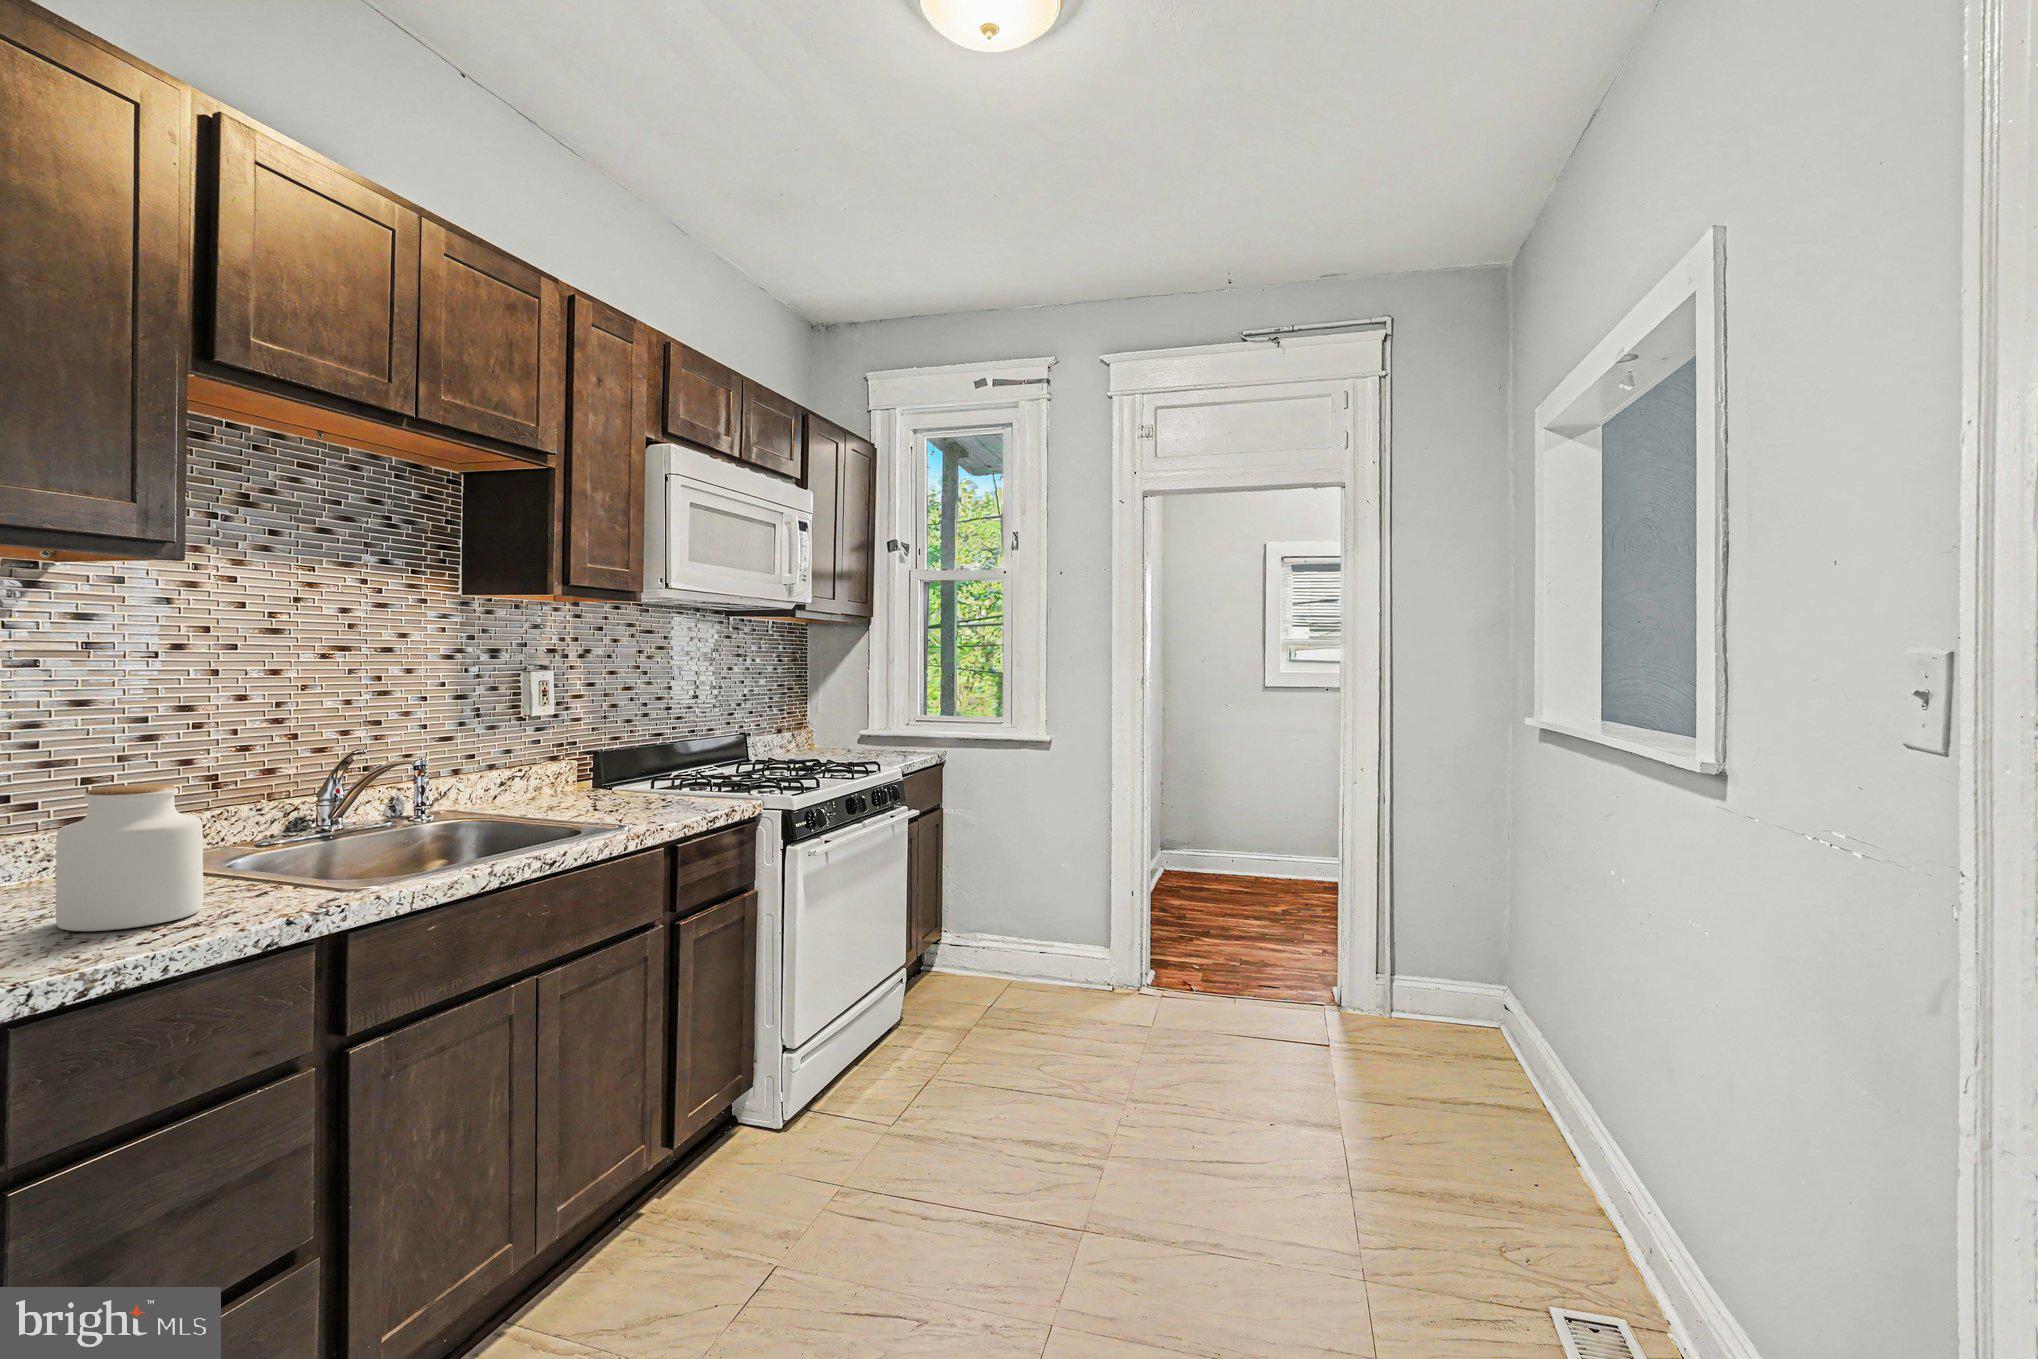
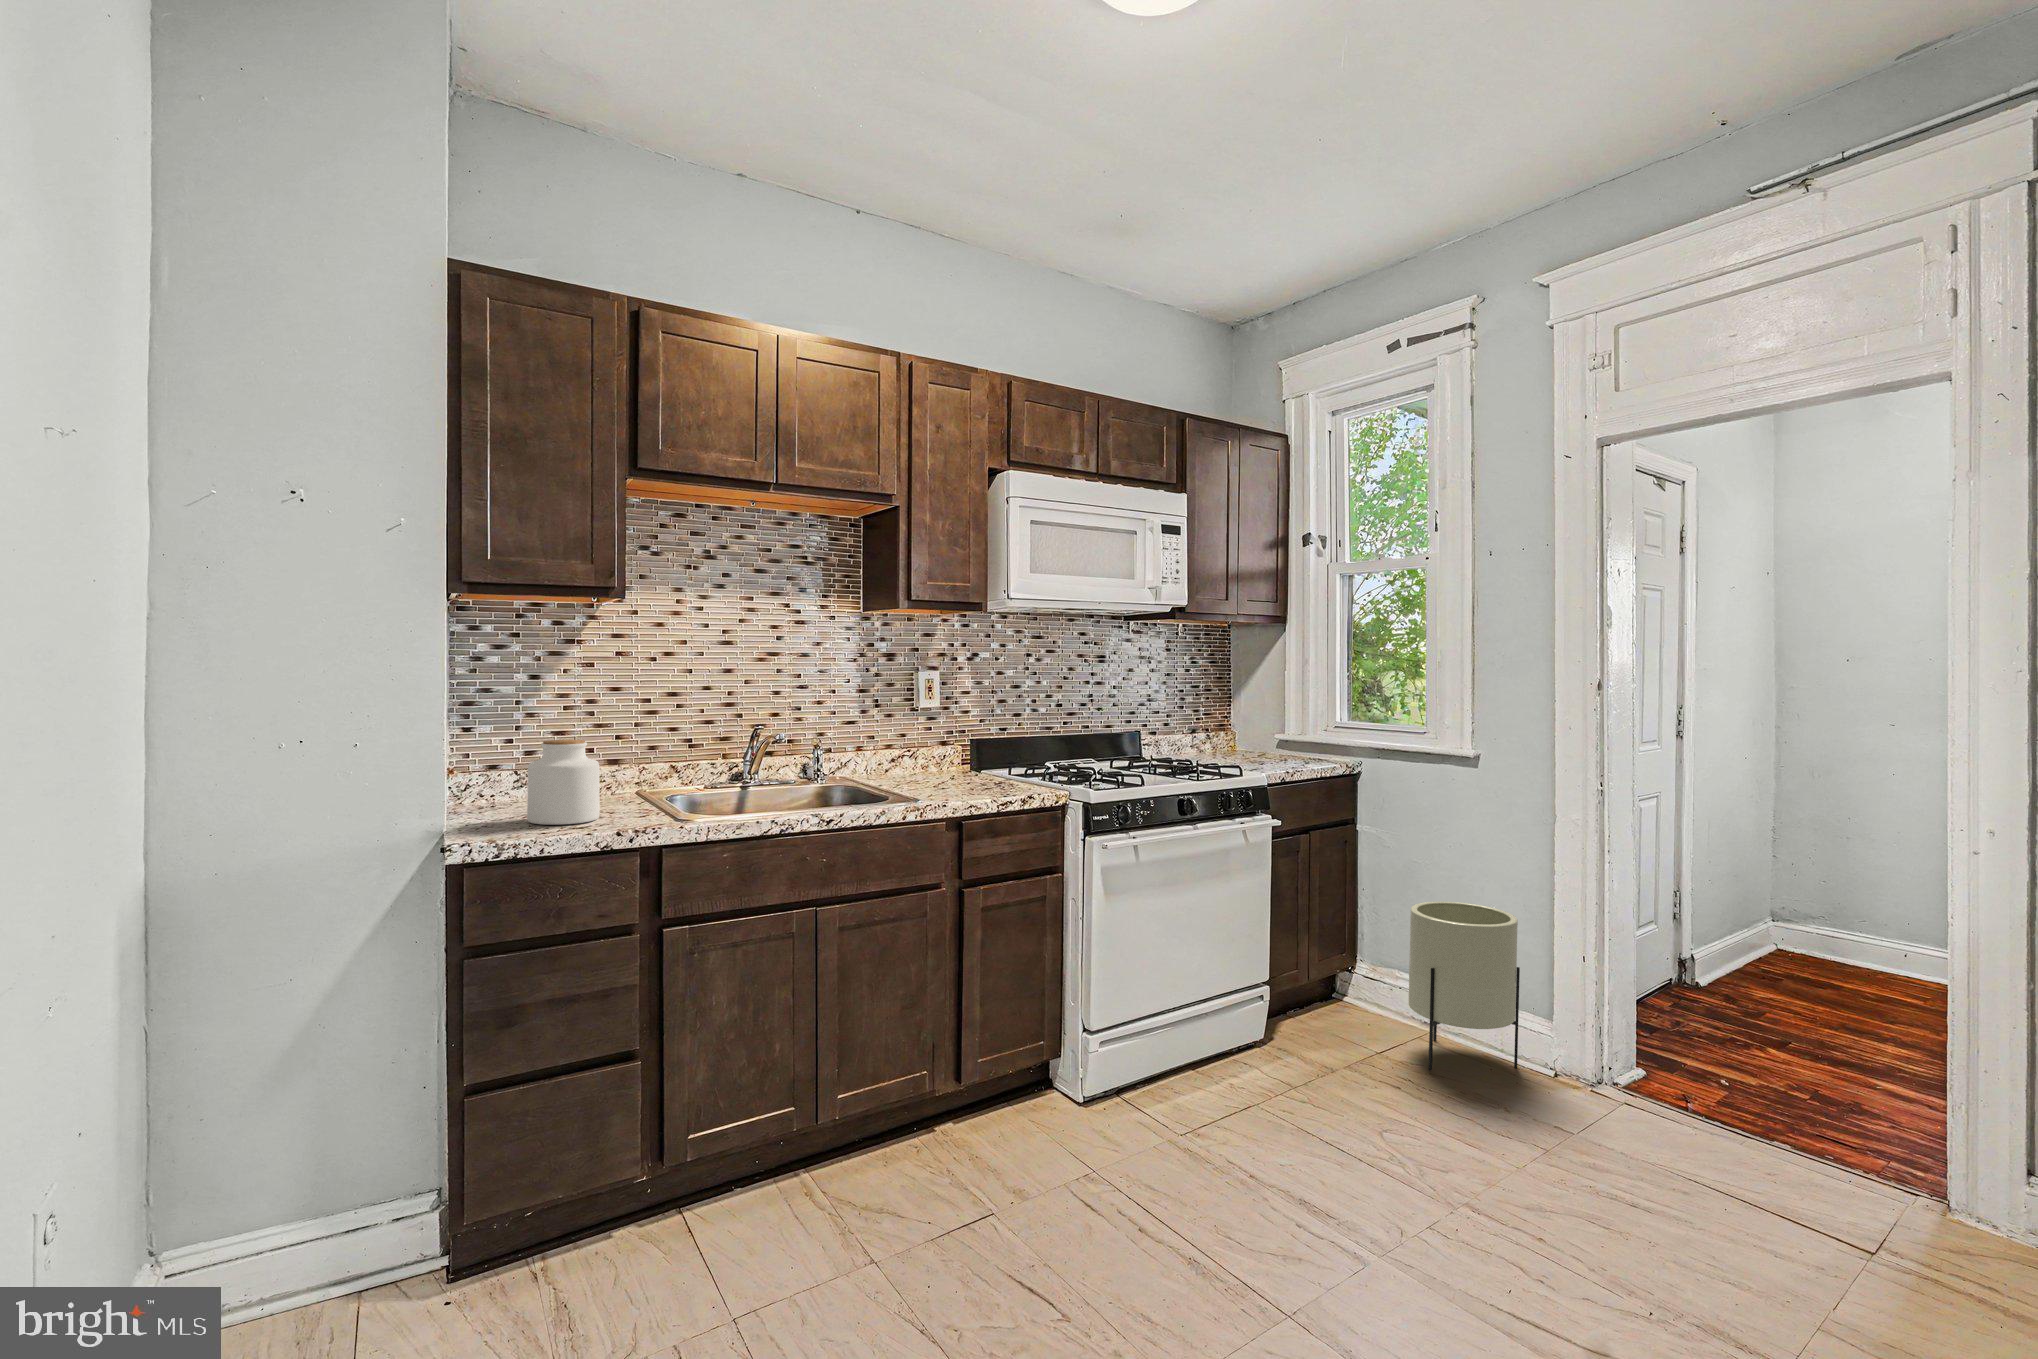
planter: none [1013,865,1097,1014] -> present [1409,901,1520,1071]

